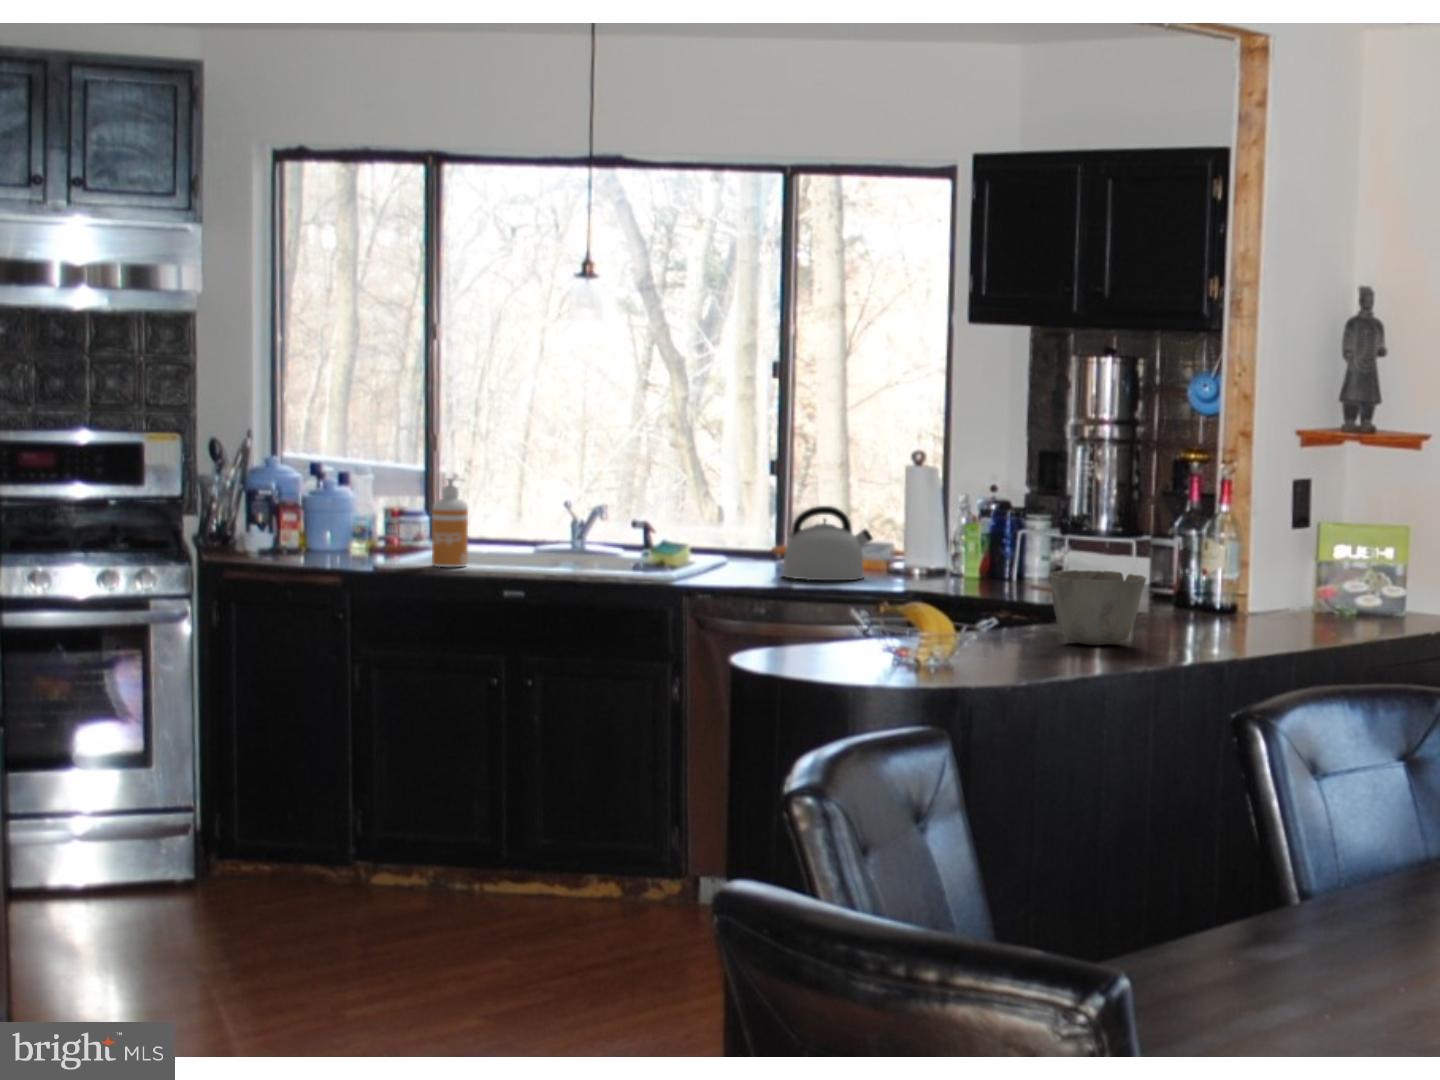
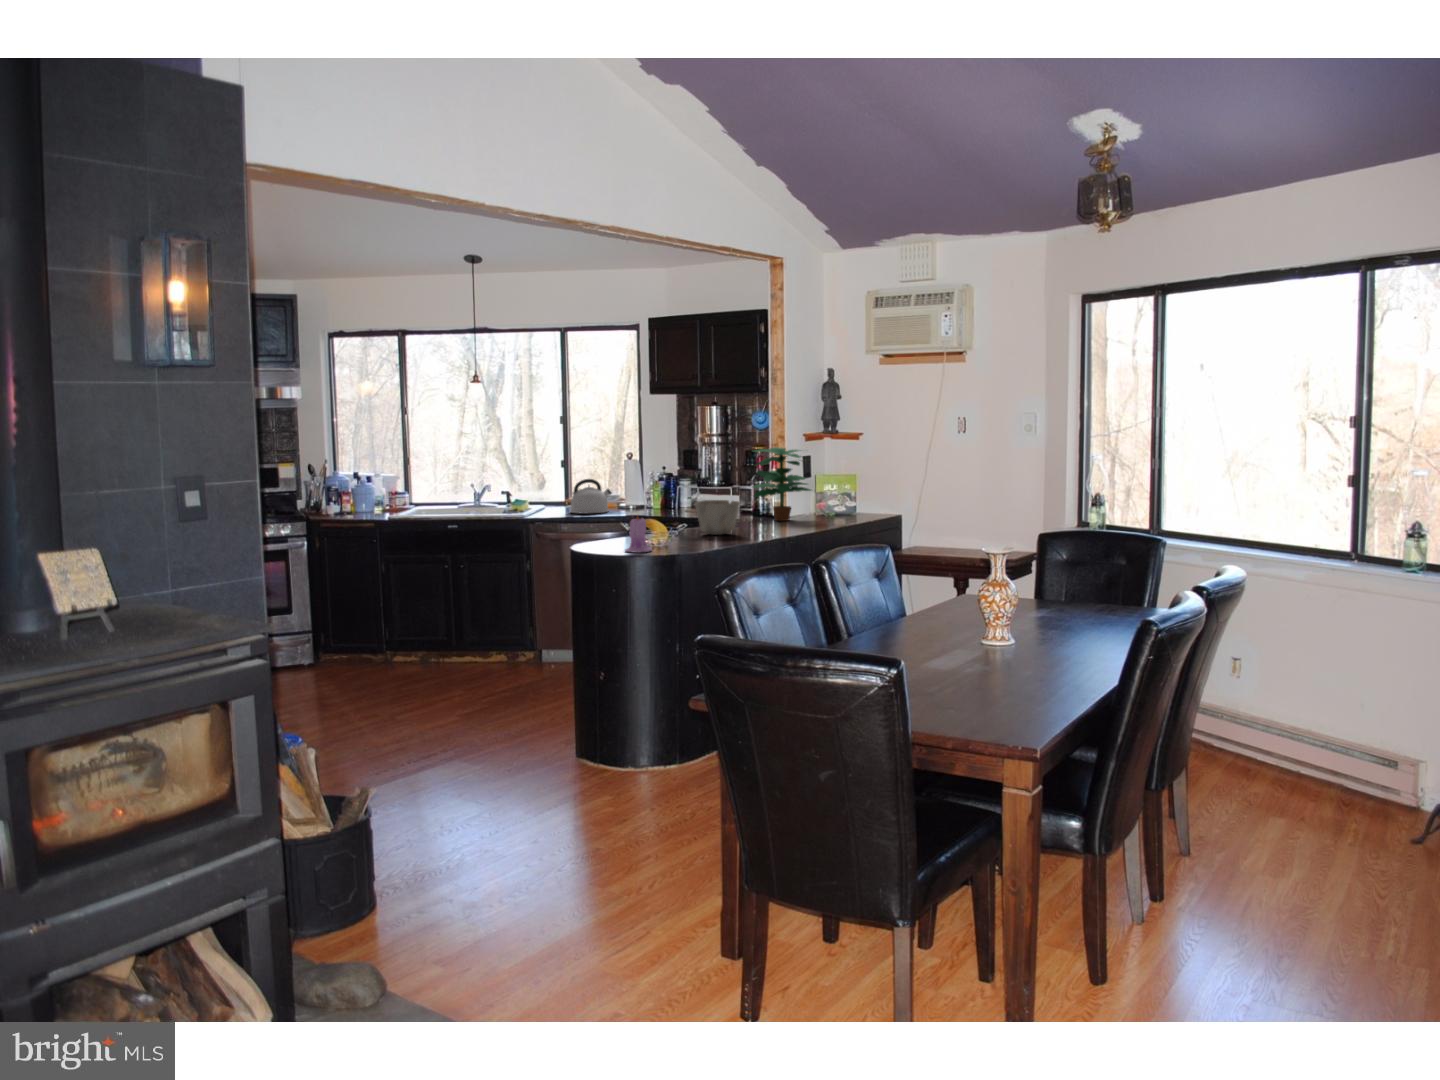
potted plant: none [1175,459,1311,620] -> present [753,447,811,521]
soap dispenser: present [432,478,468,567] -> none [401,474,420,516]
candle: none [897,595,954,675] -> present [625,518,652,553]

